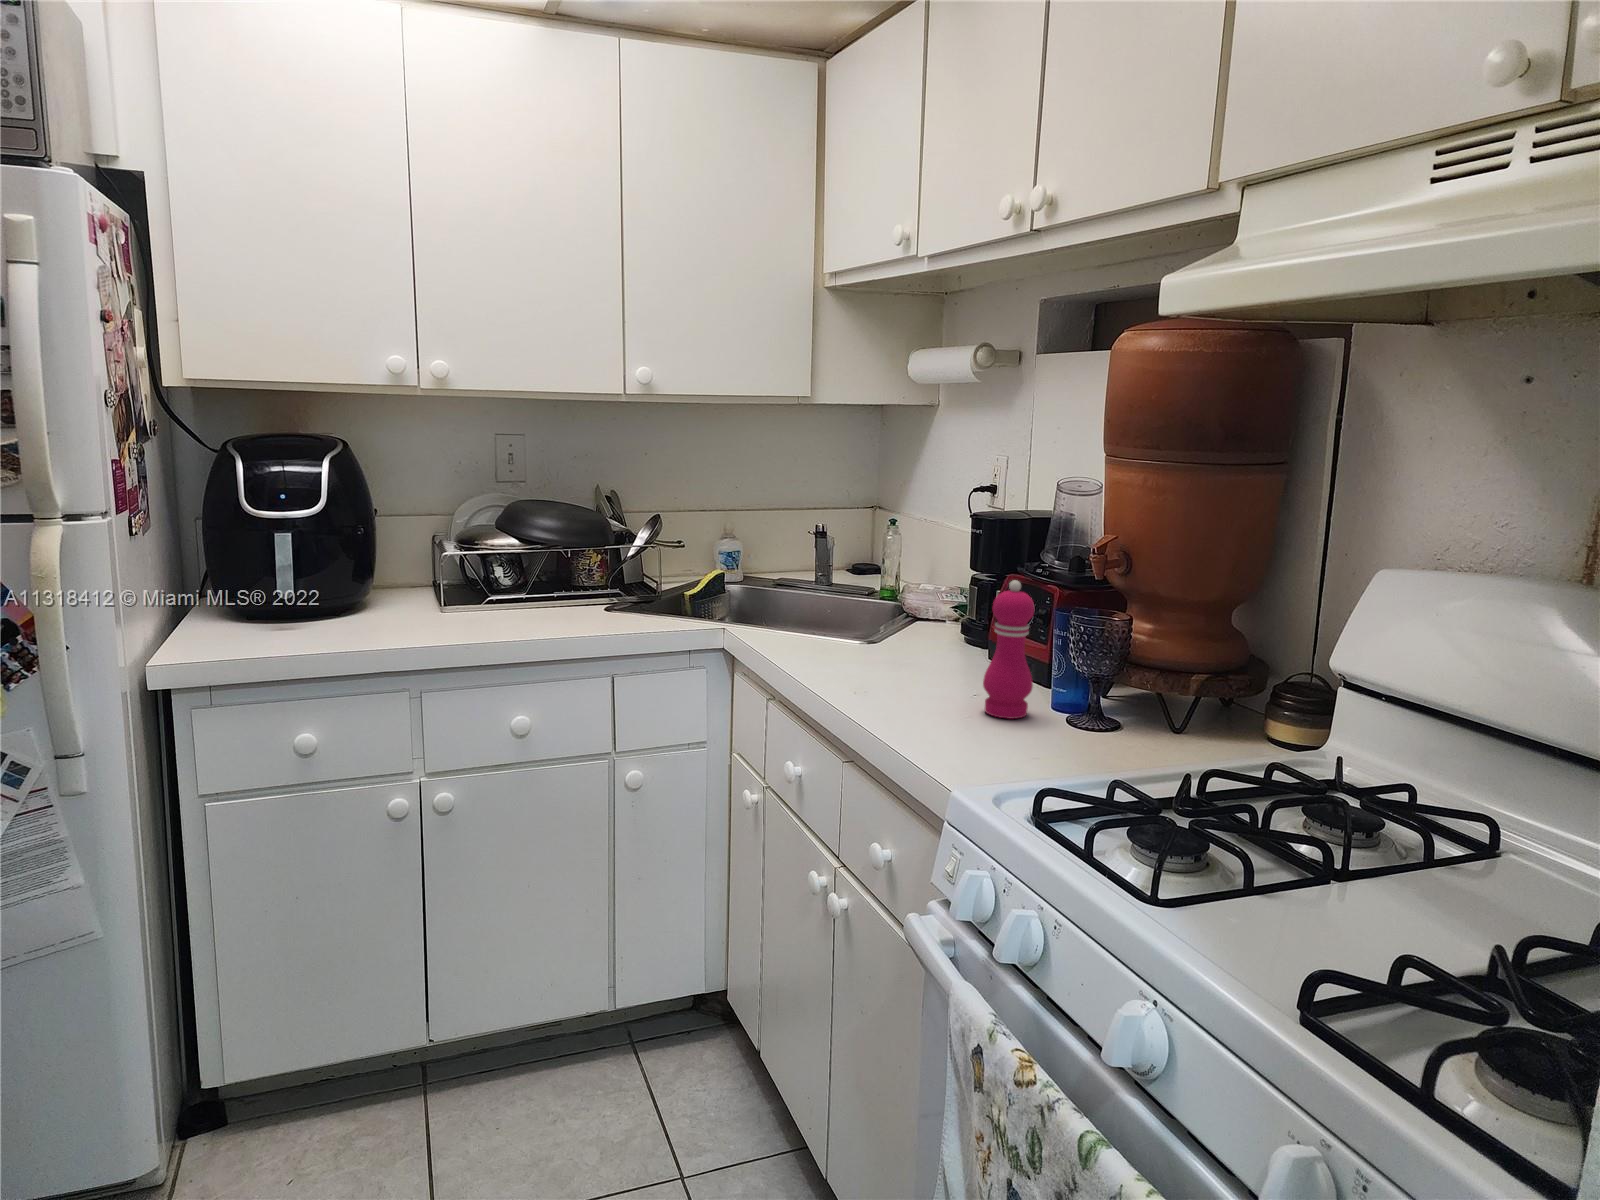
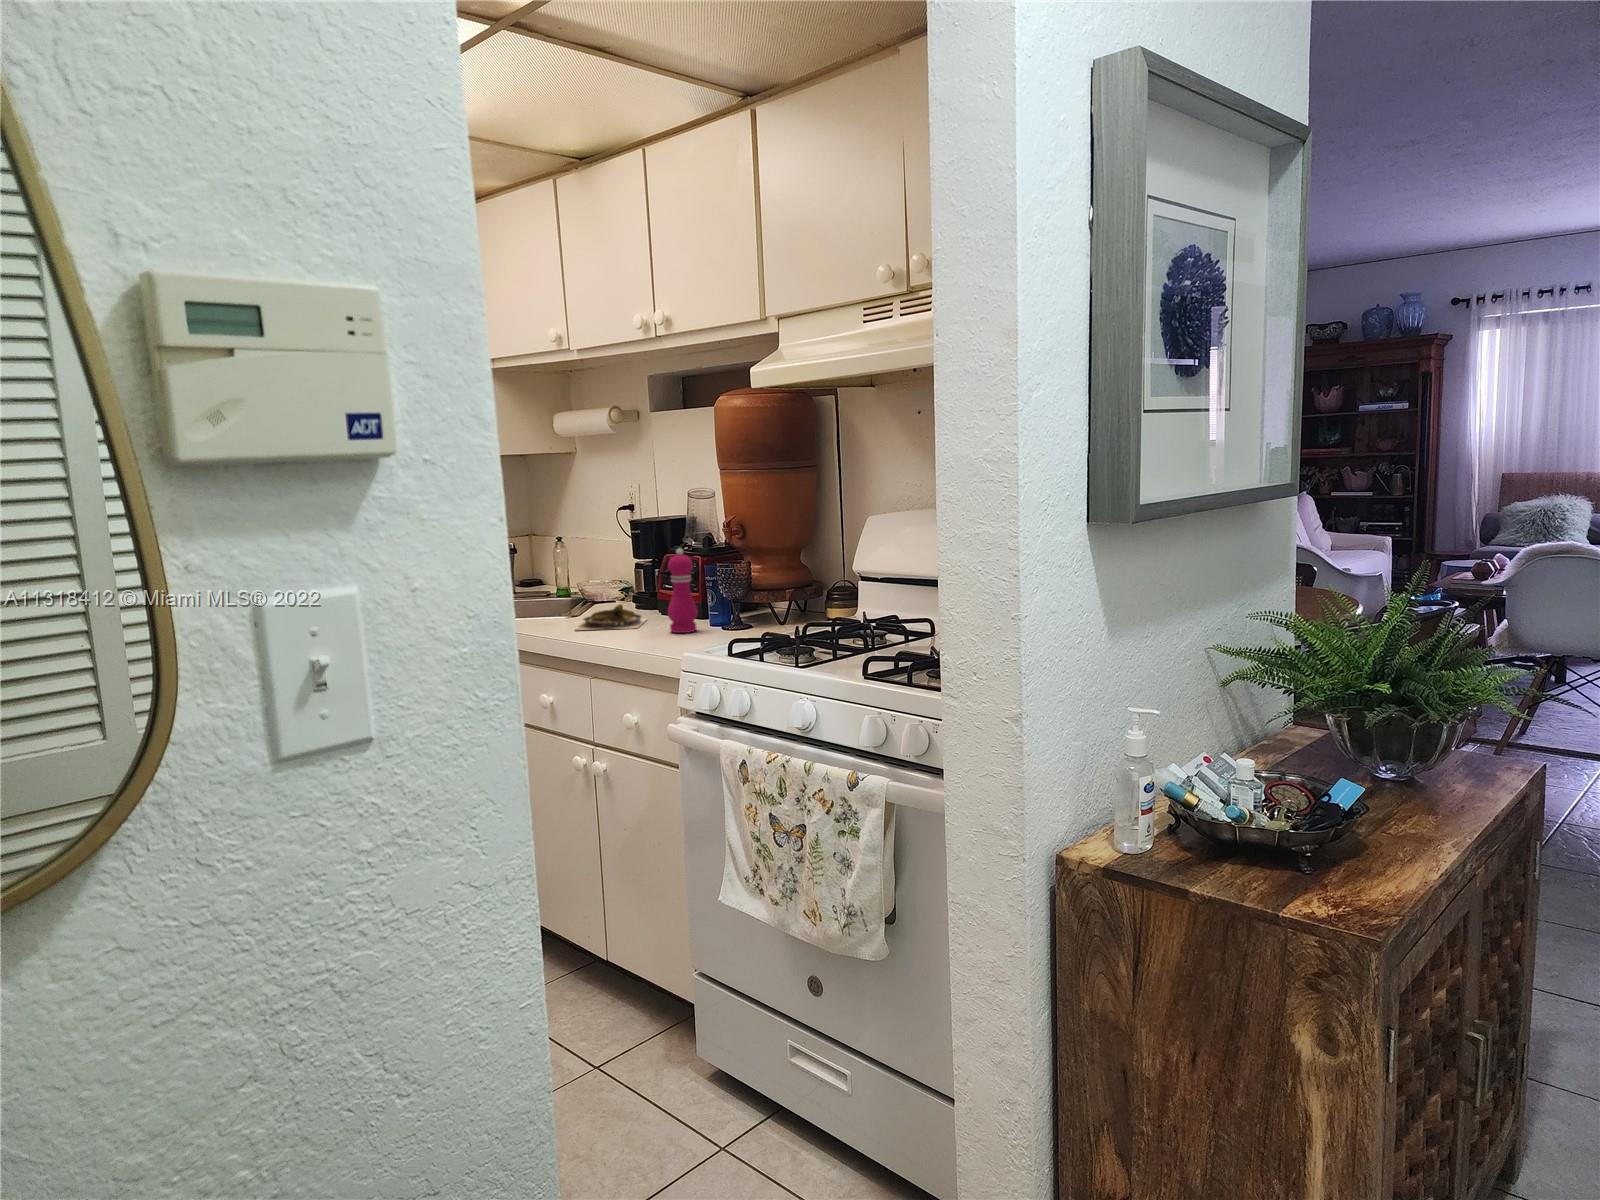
plate: none [849,647,969,690] -> present [576,604,646,630]

